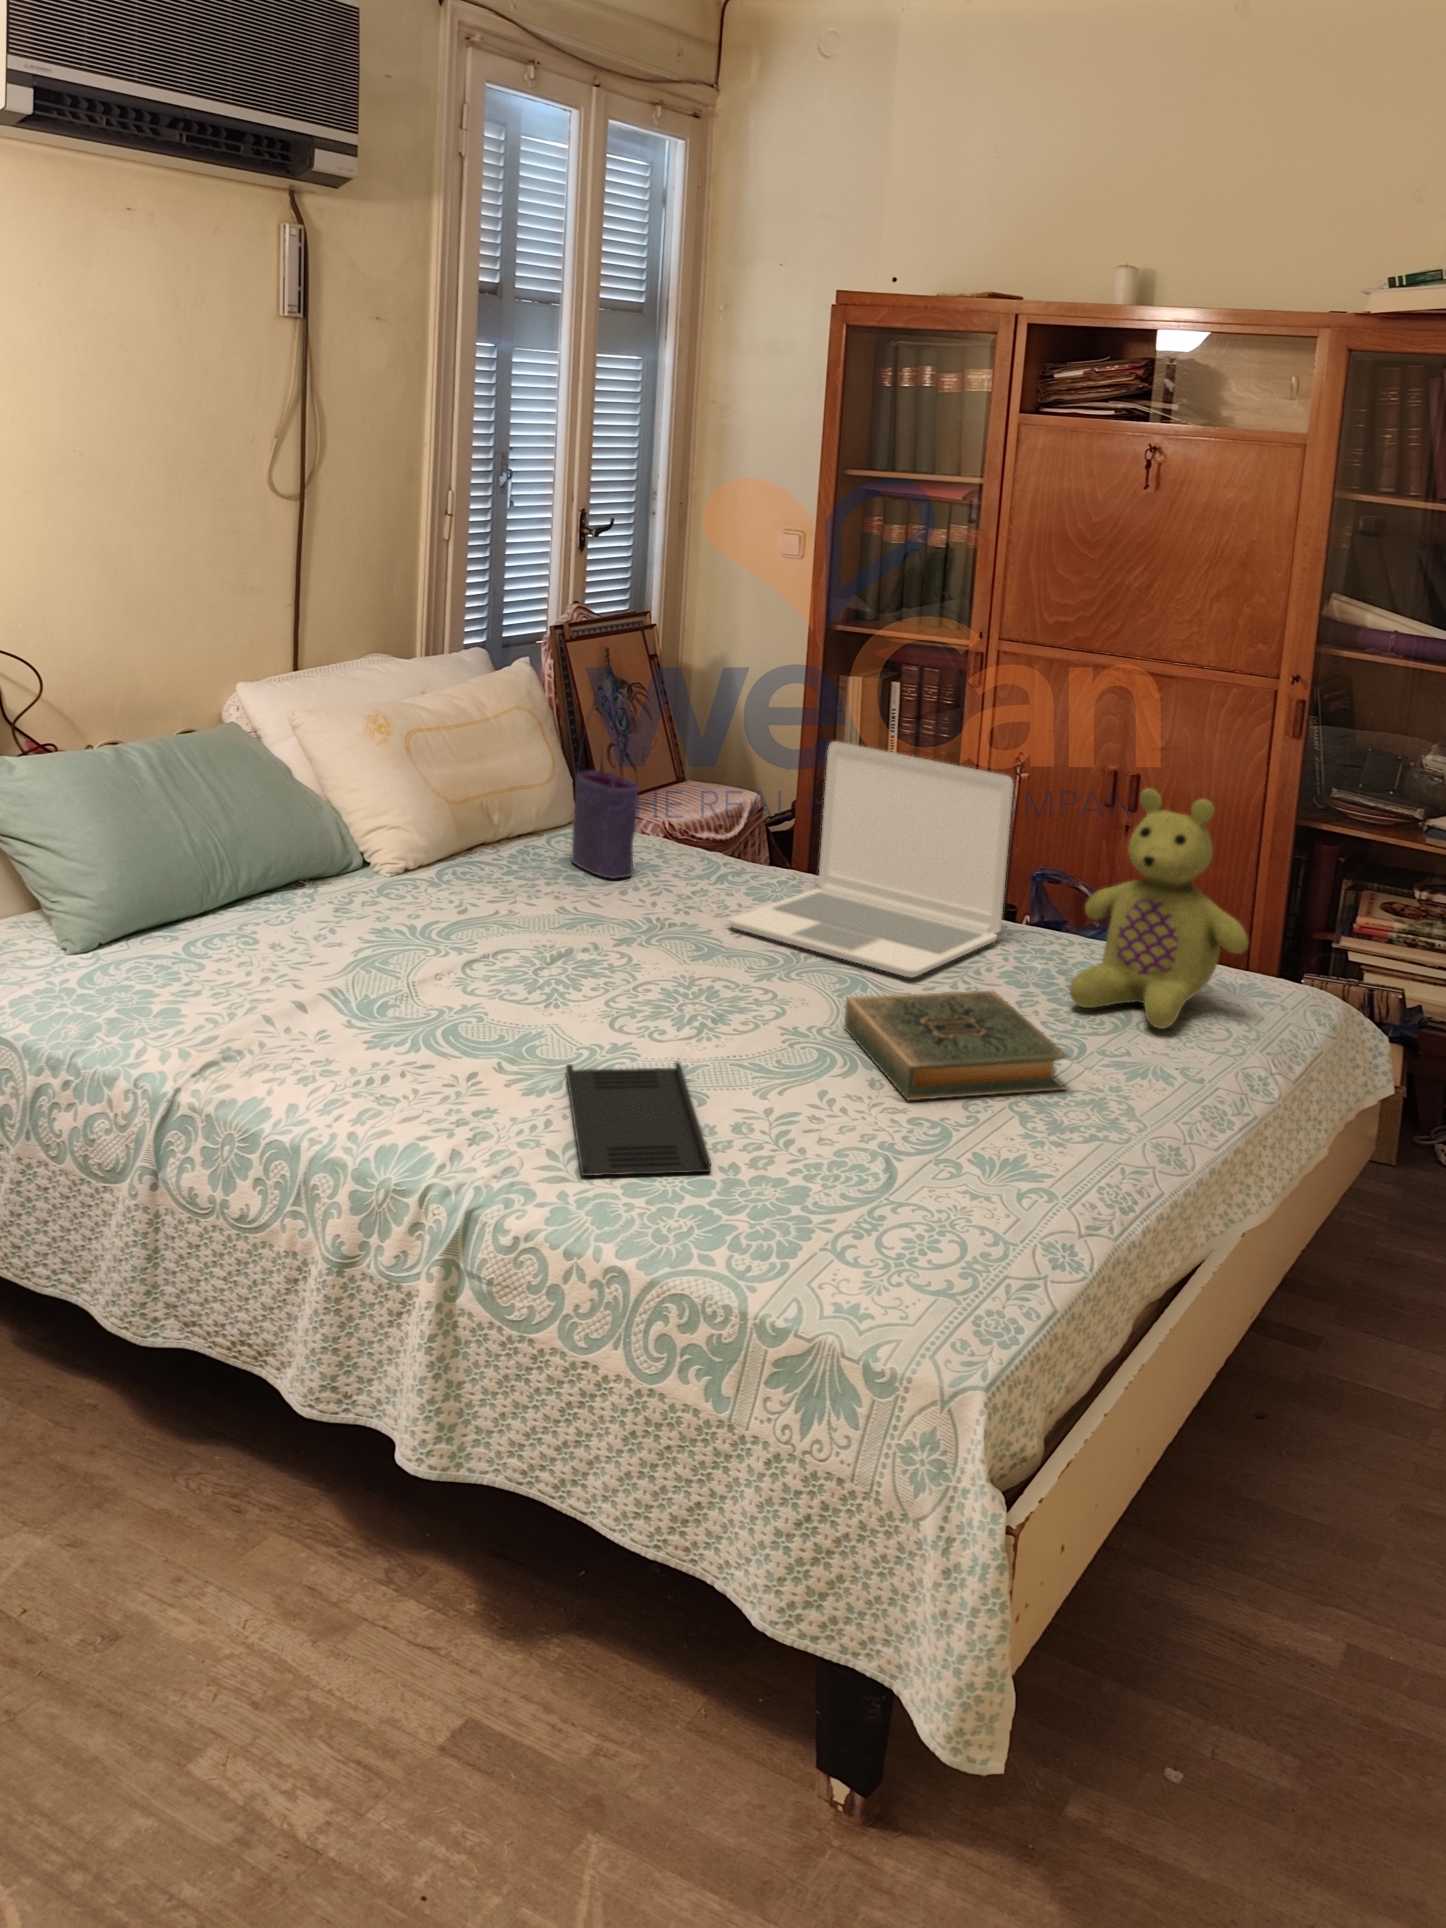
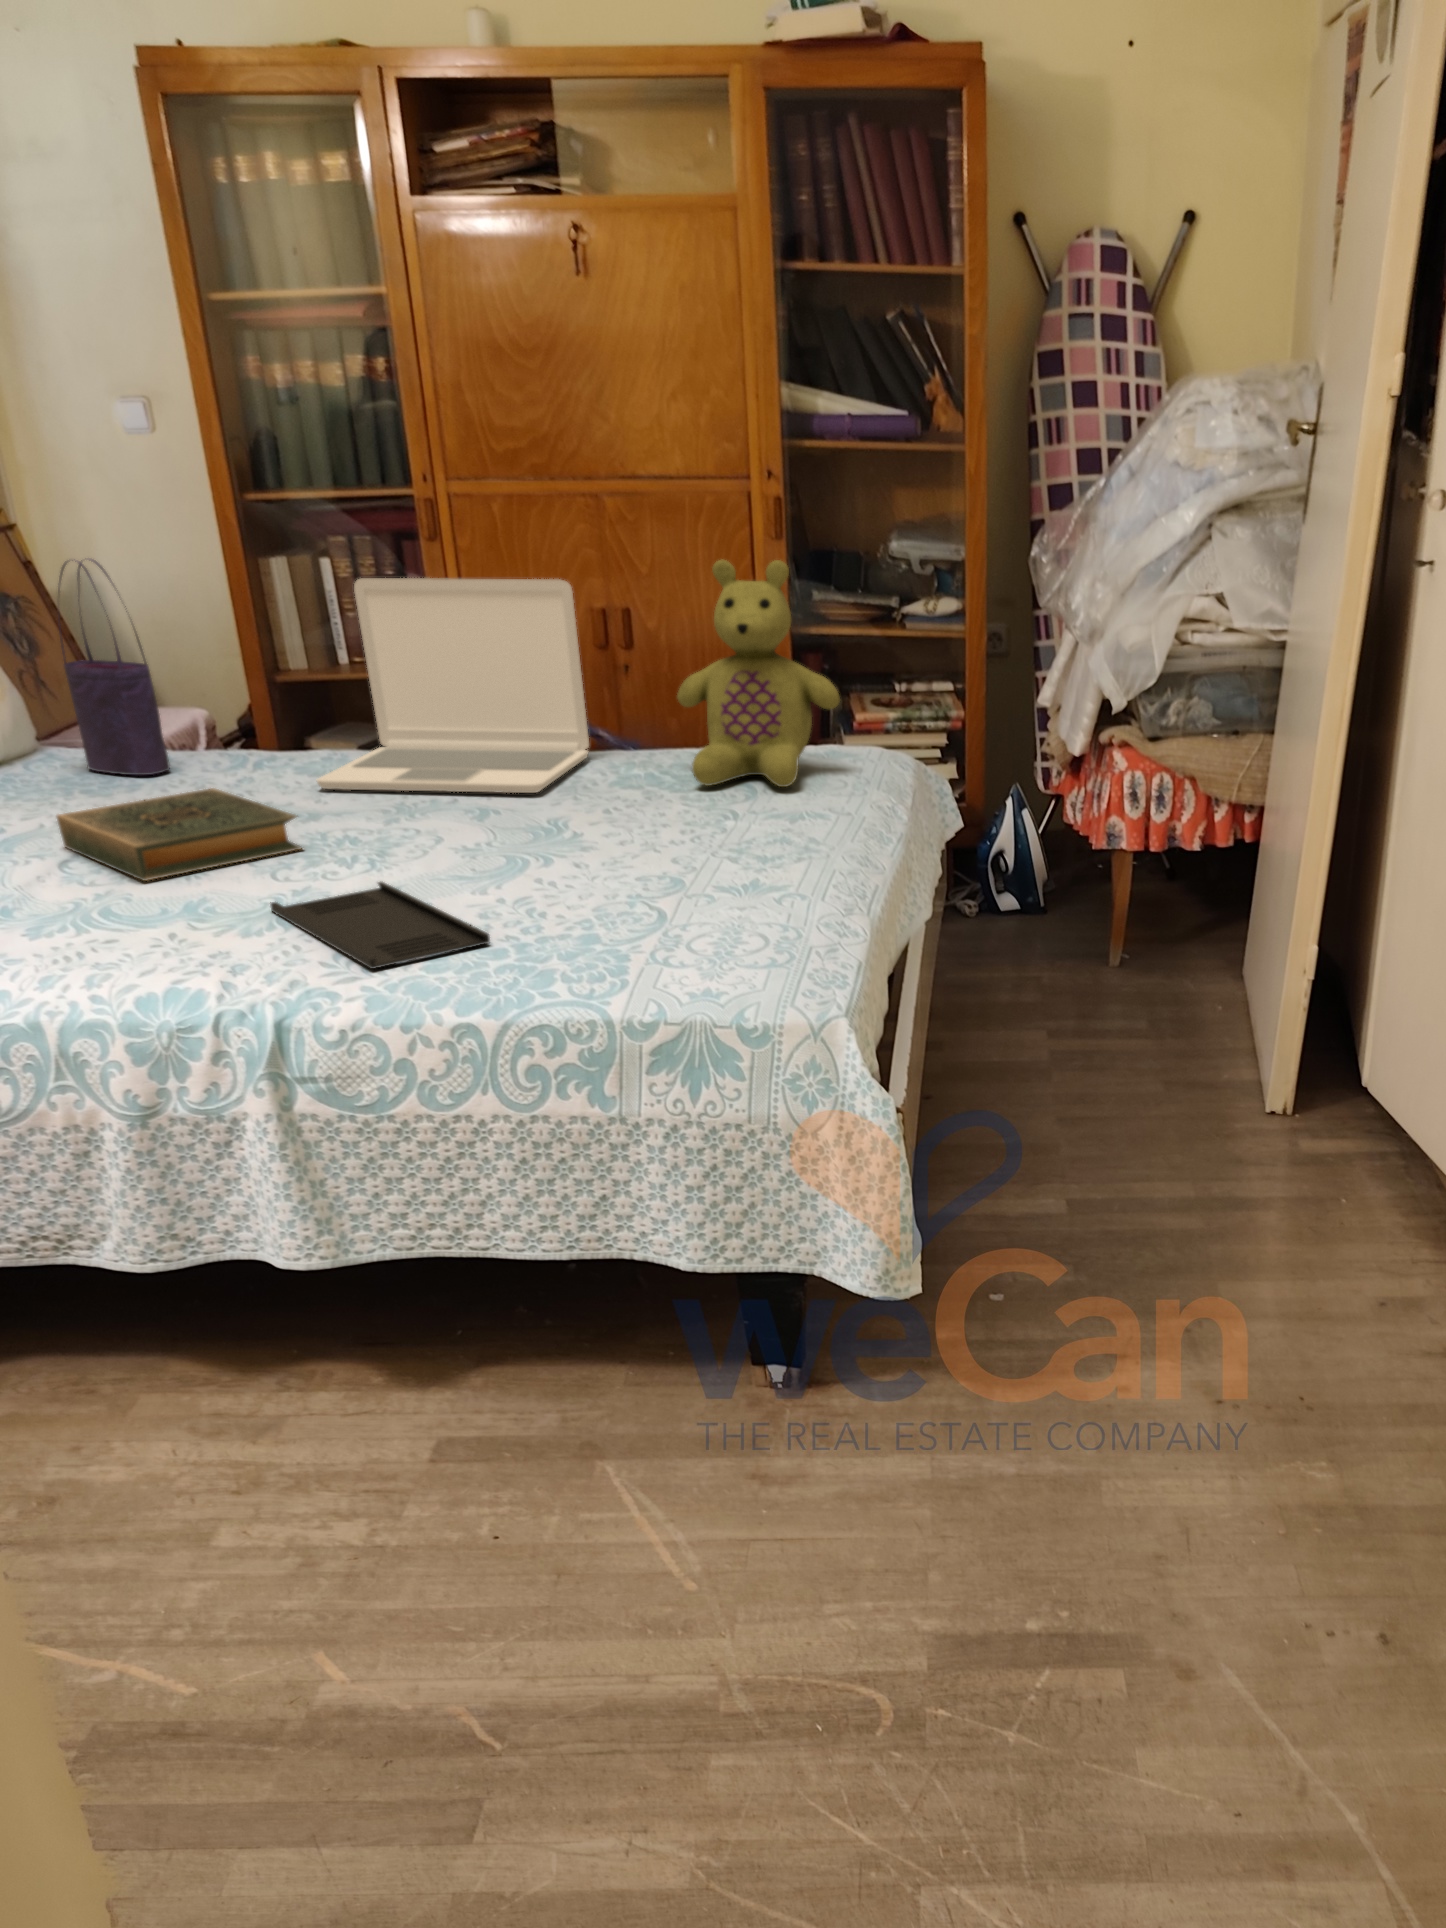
hardback book: present [844,991,1068,1100] -> present [57,788,302,881]

